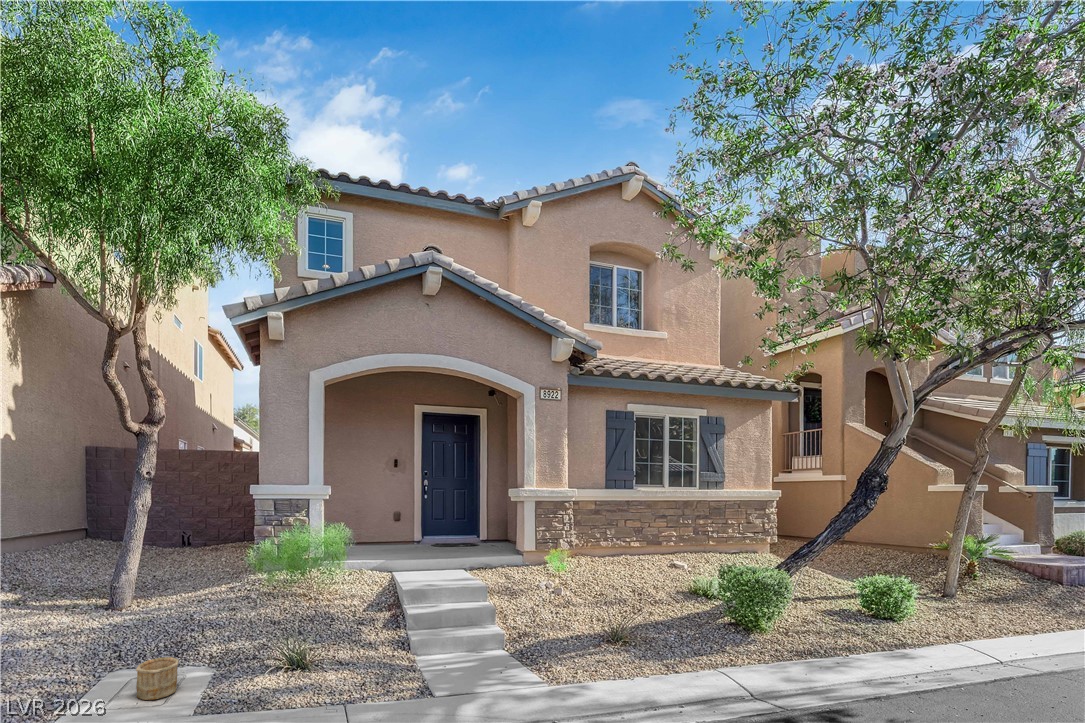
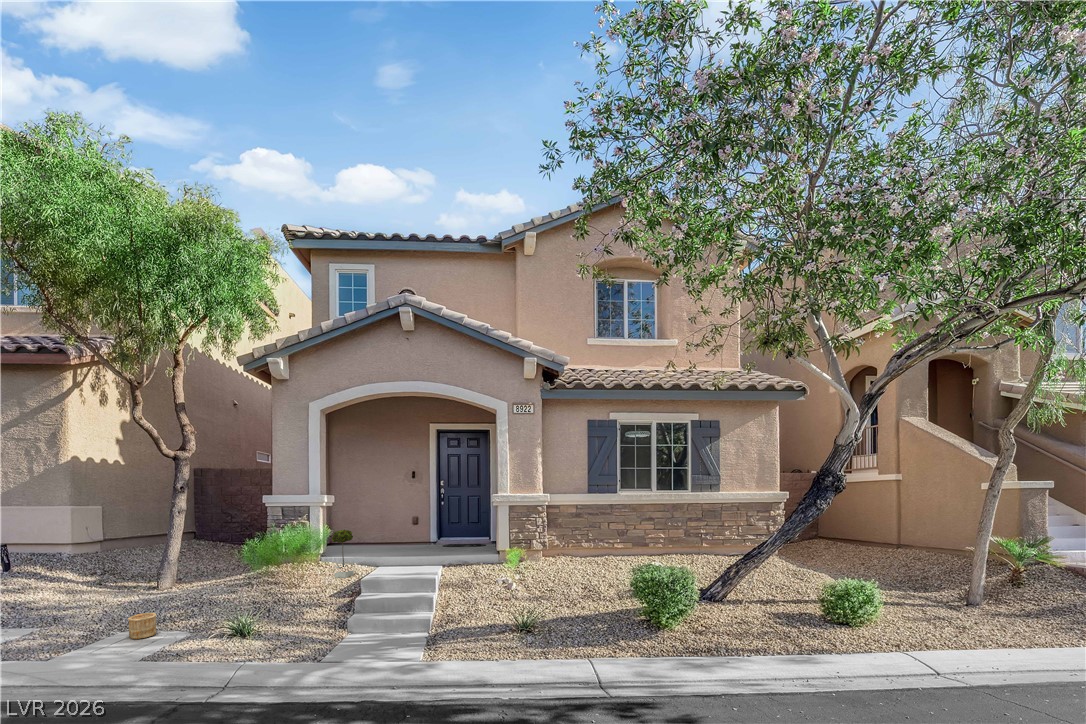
potted tree: none [348,529,373,589] -> present [332,530,353,578]

